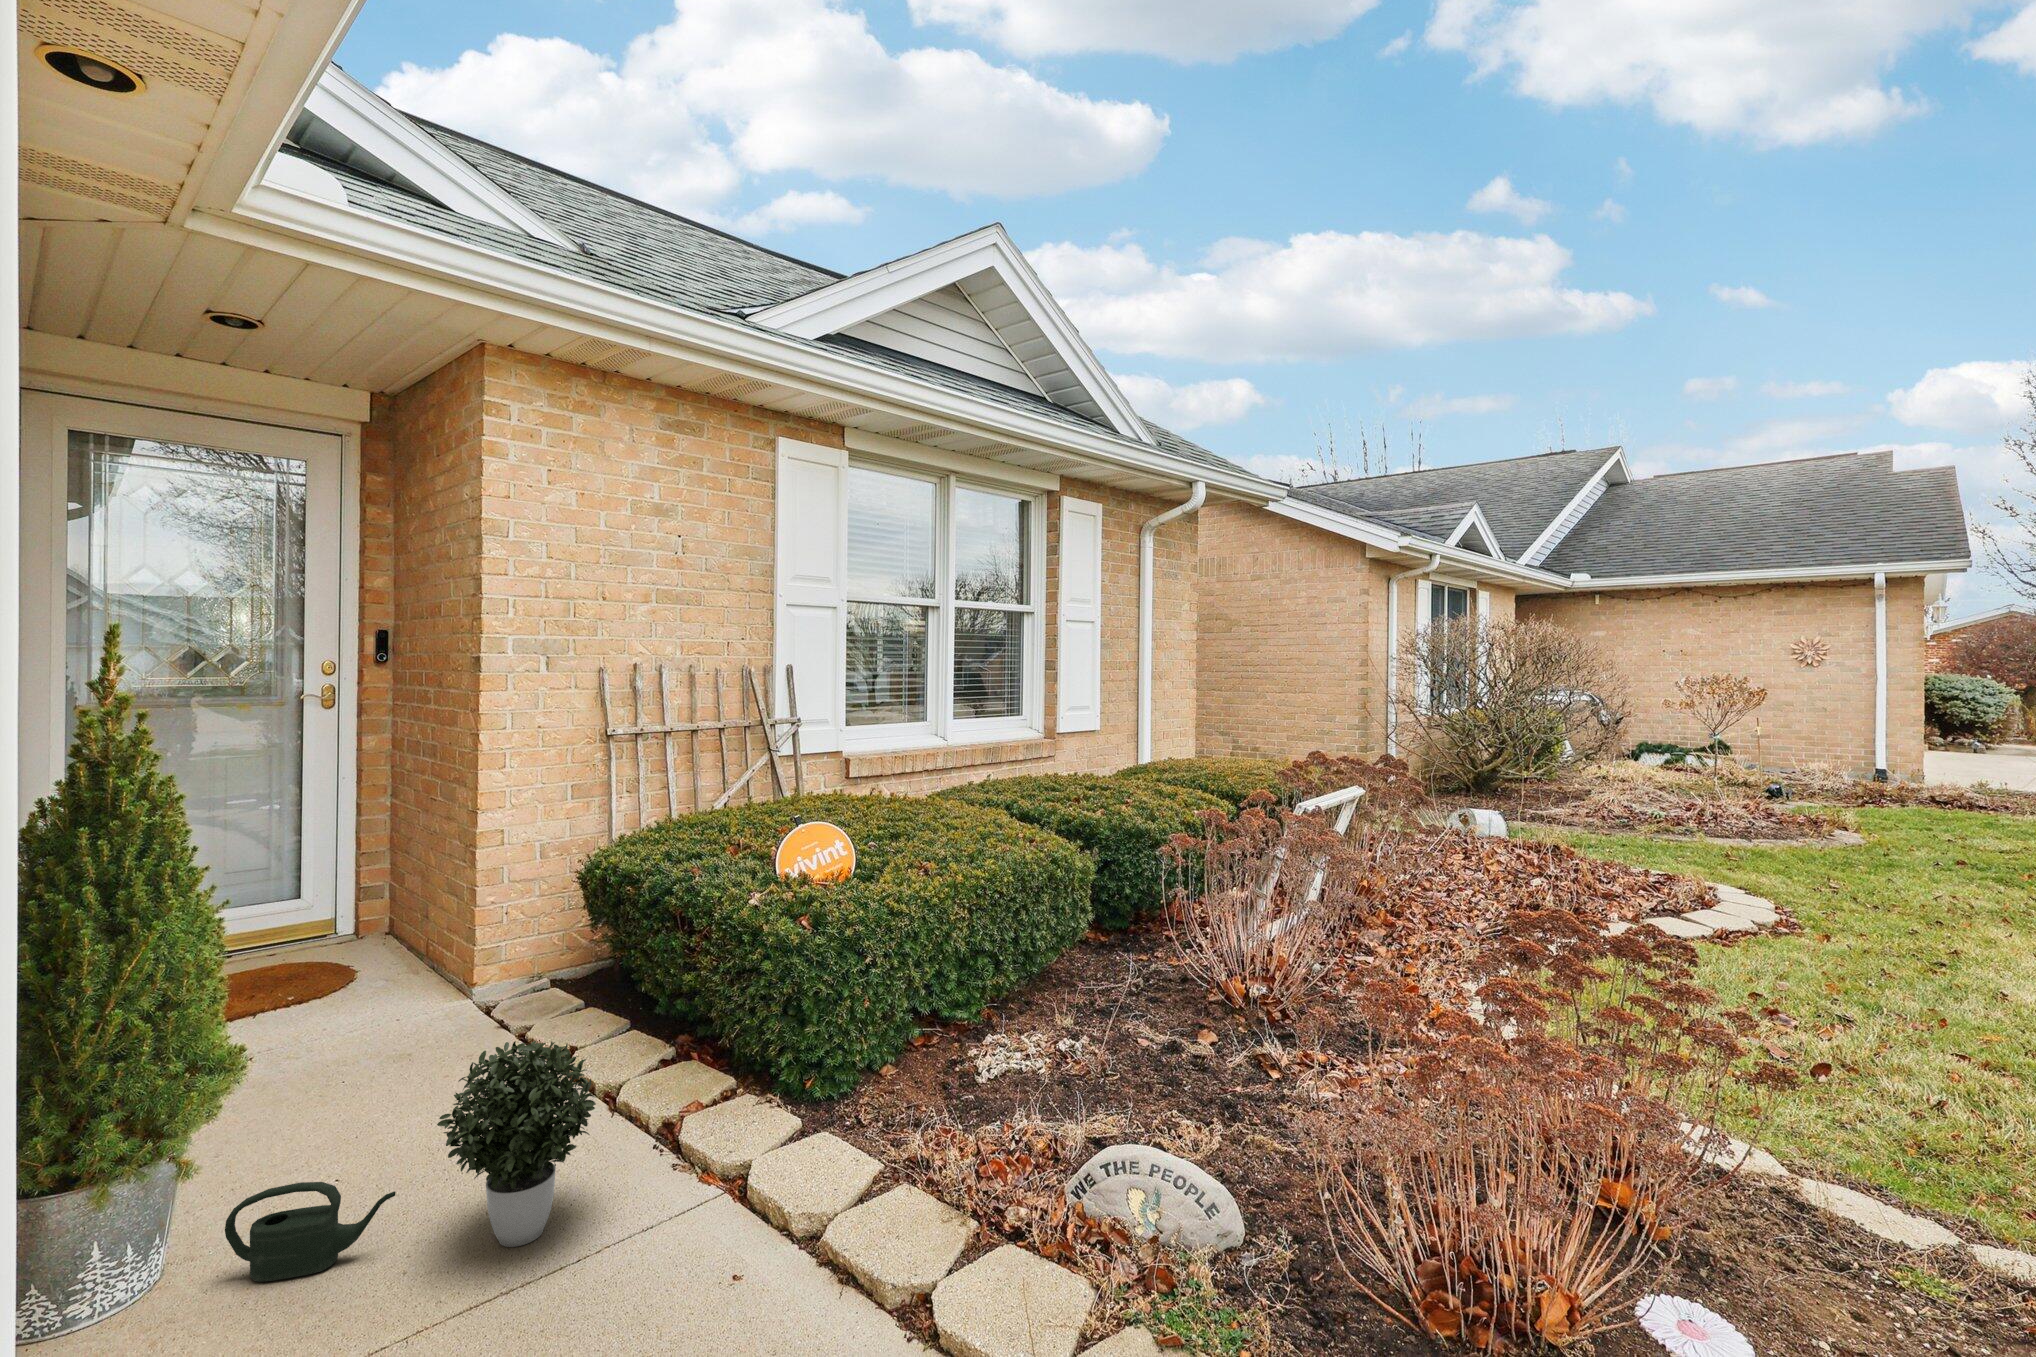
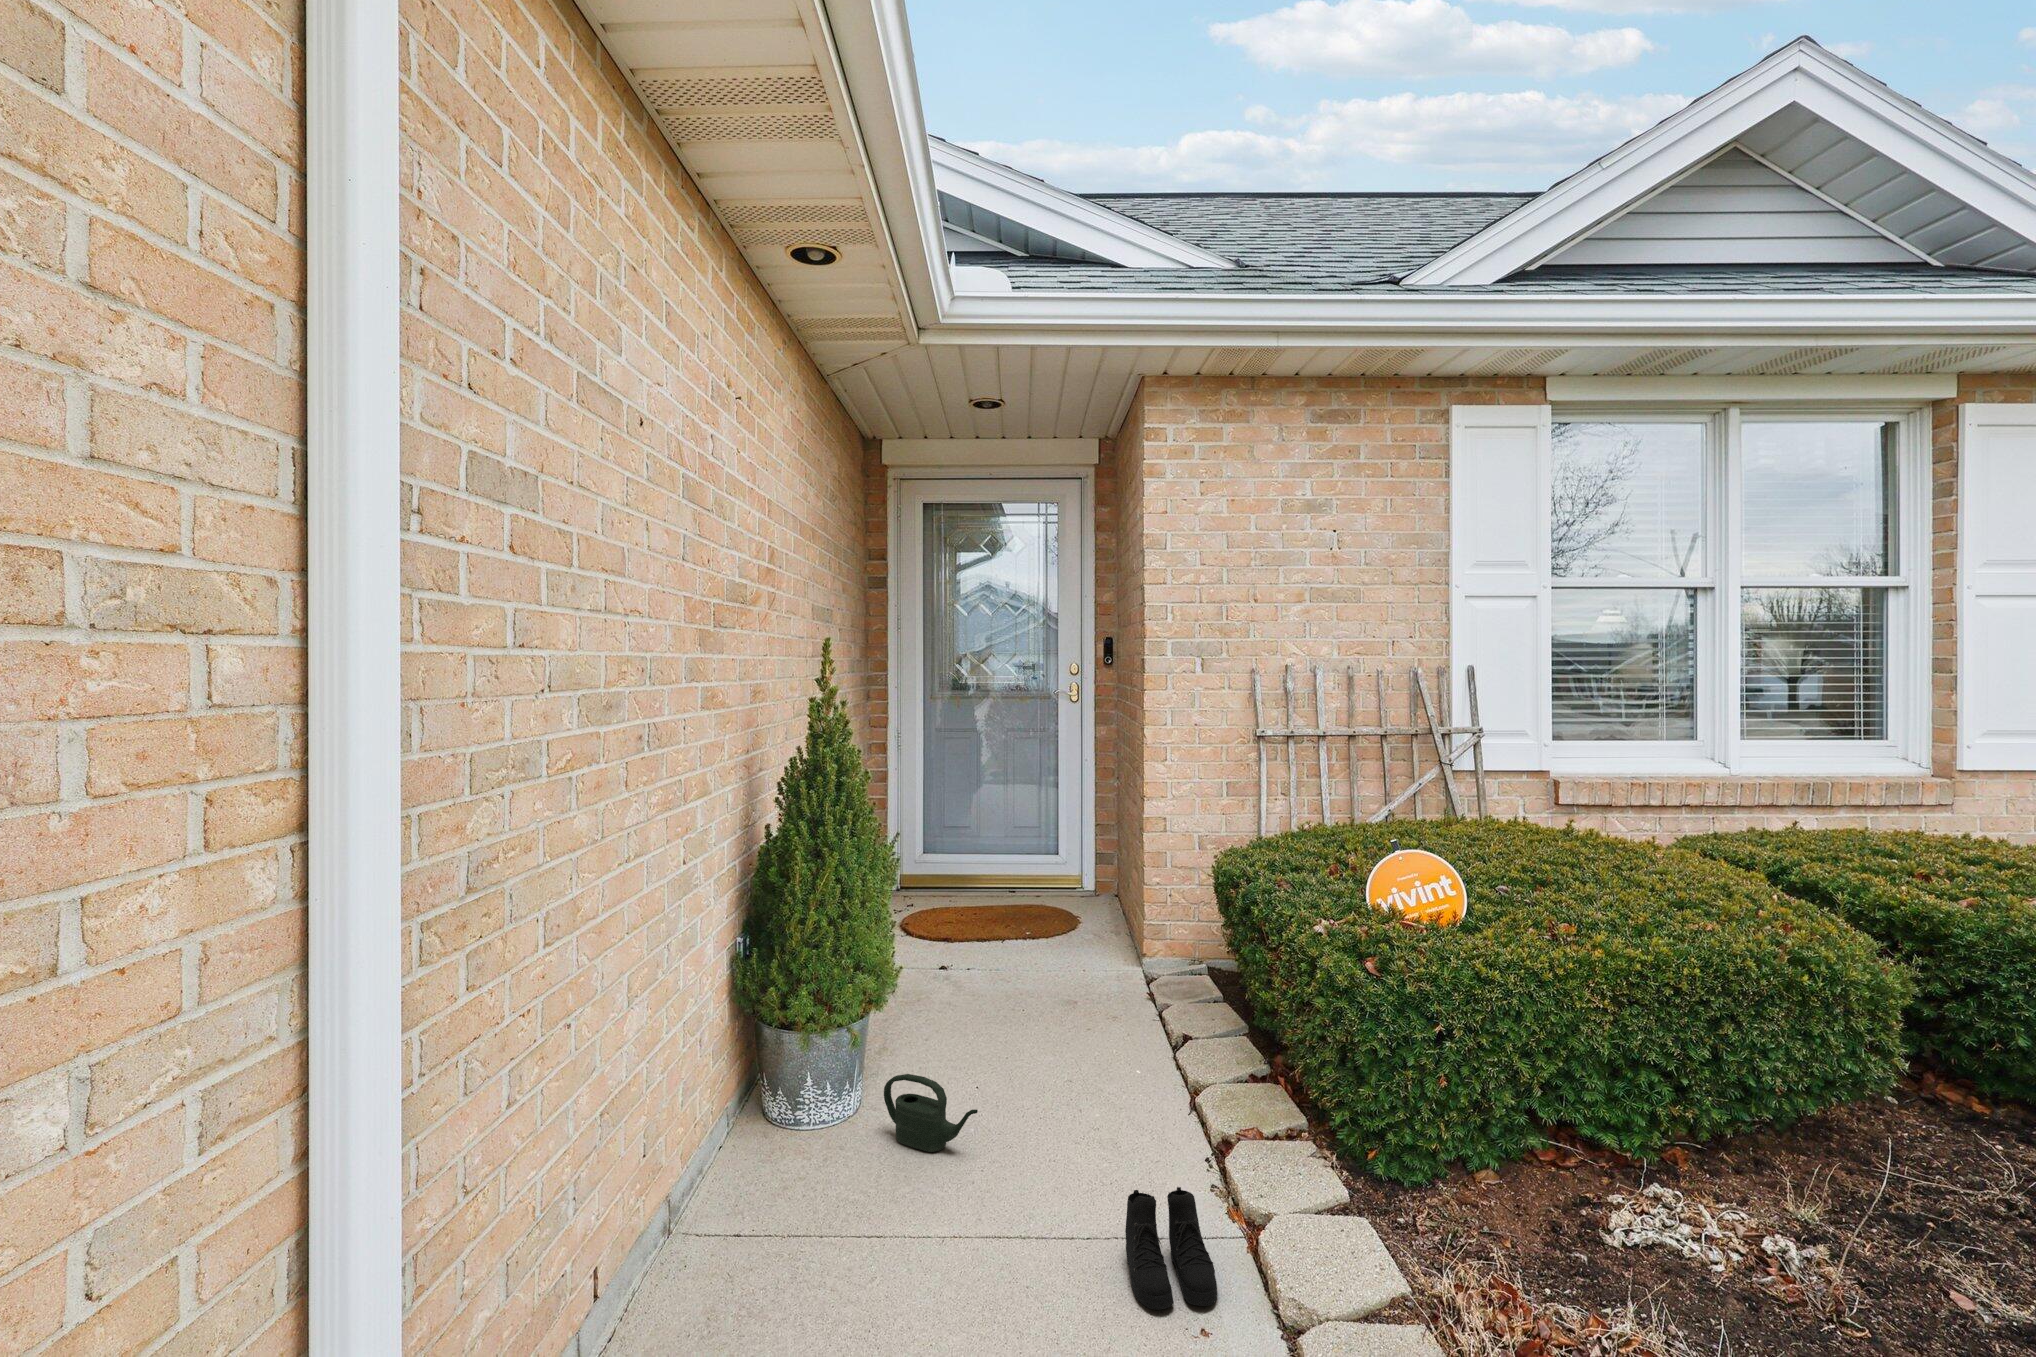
potted plant: present [437,1041,596,1247] -> none [996,1011,1122,1199]
boots: none [633,1166,739,1286] -> present [1125,1187,1217,1309]

